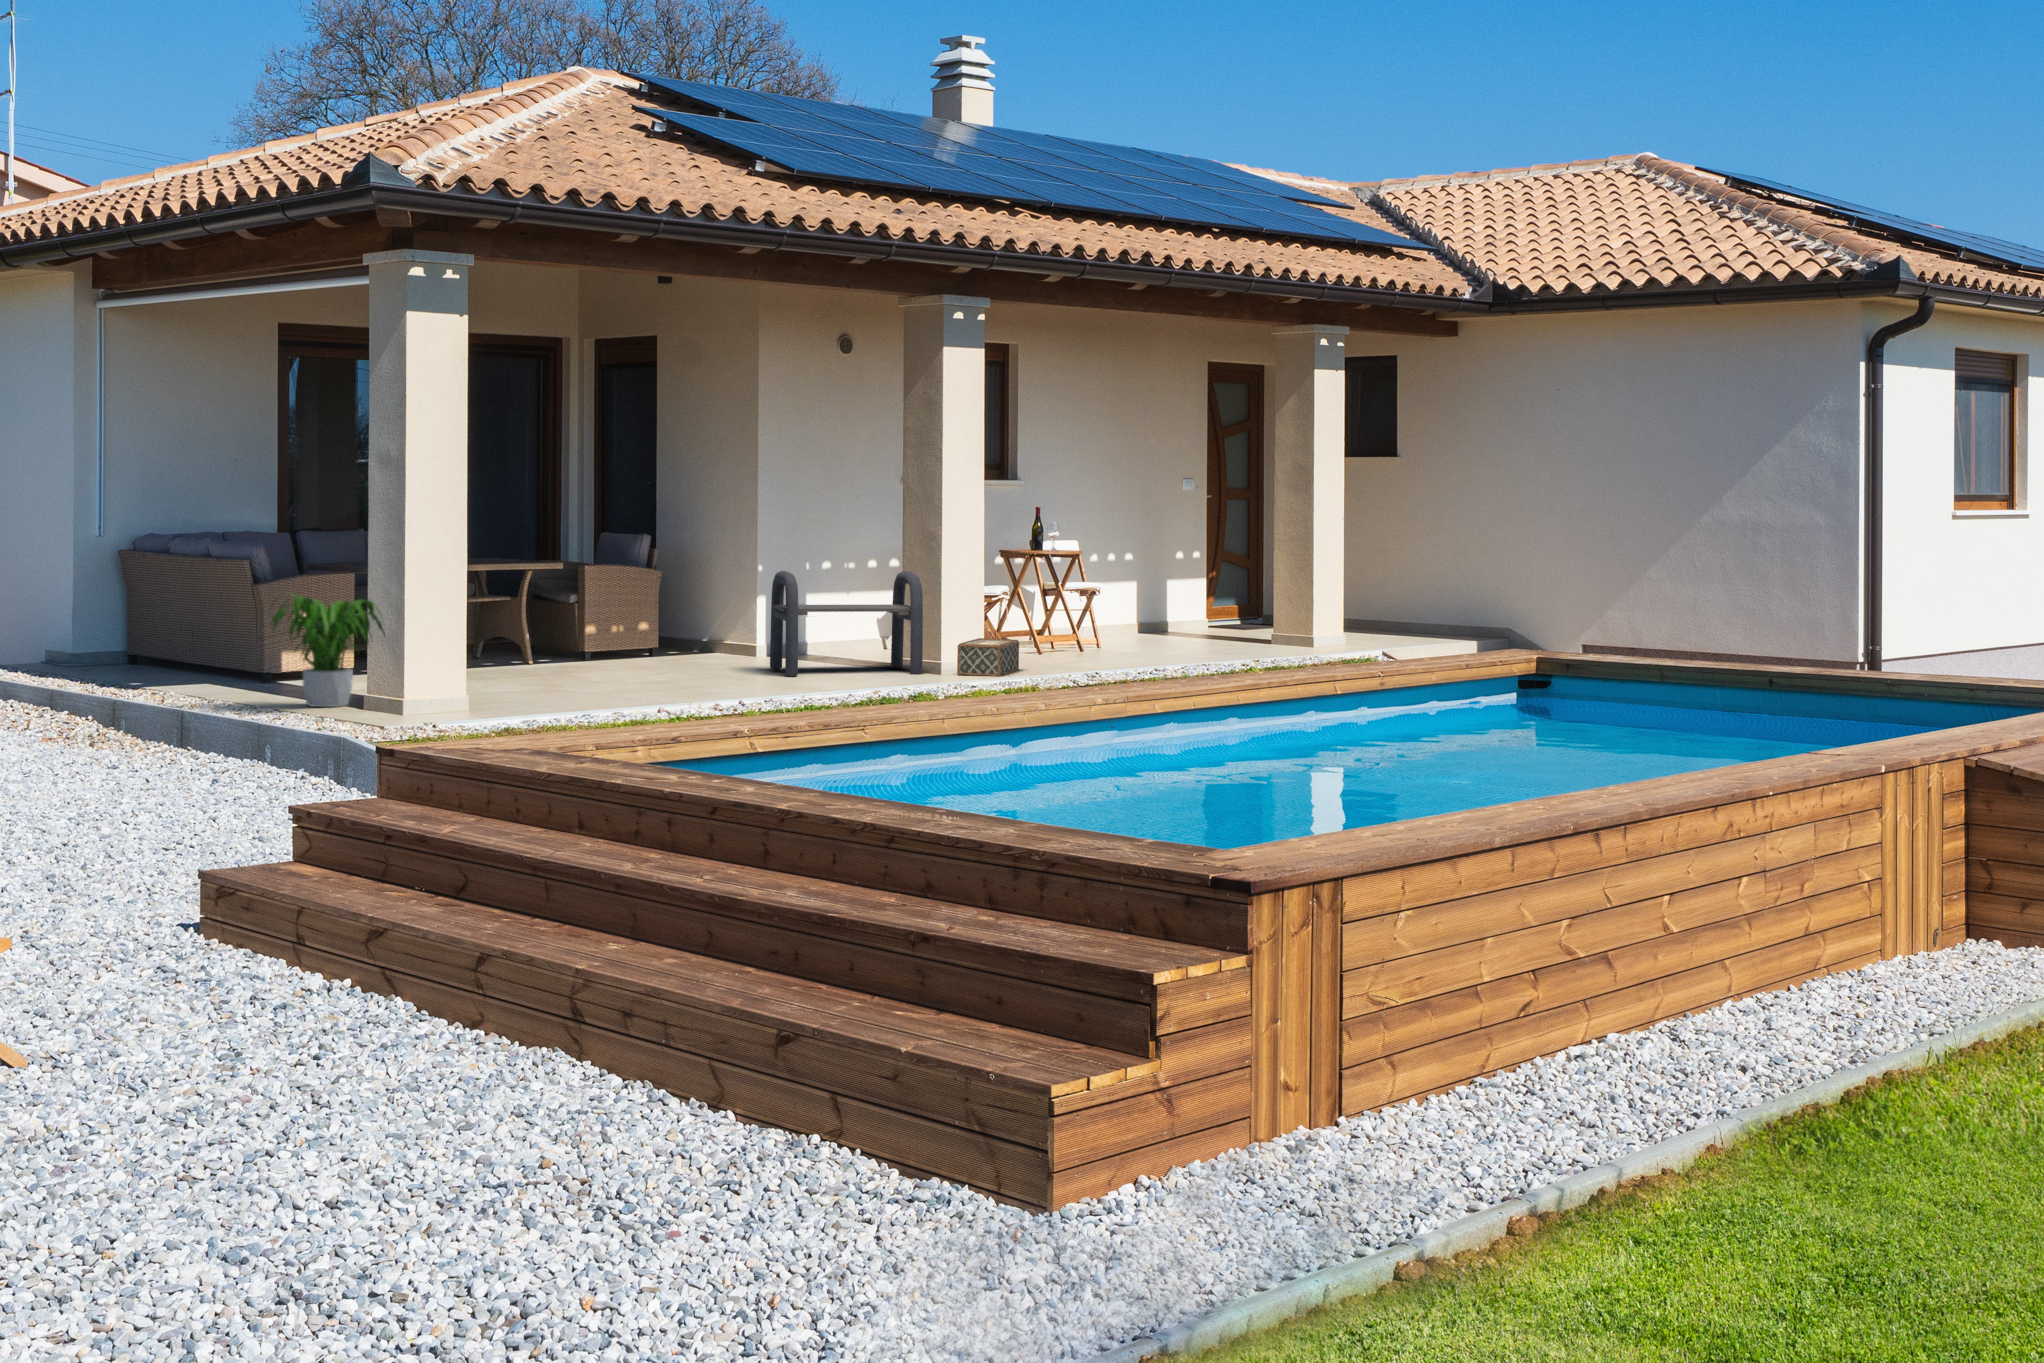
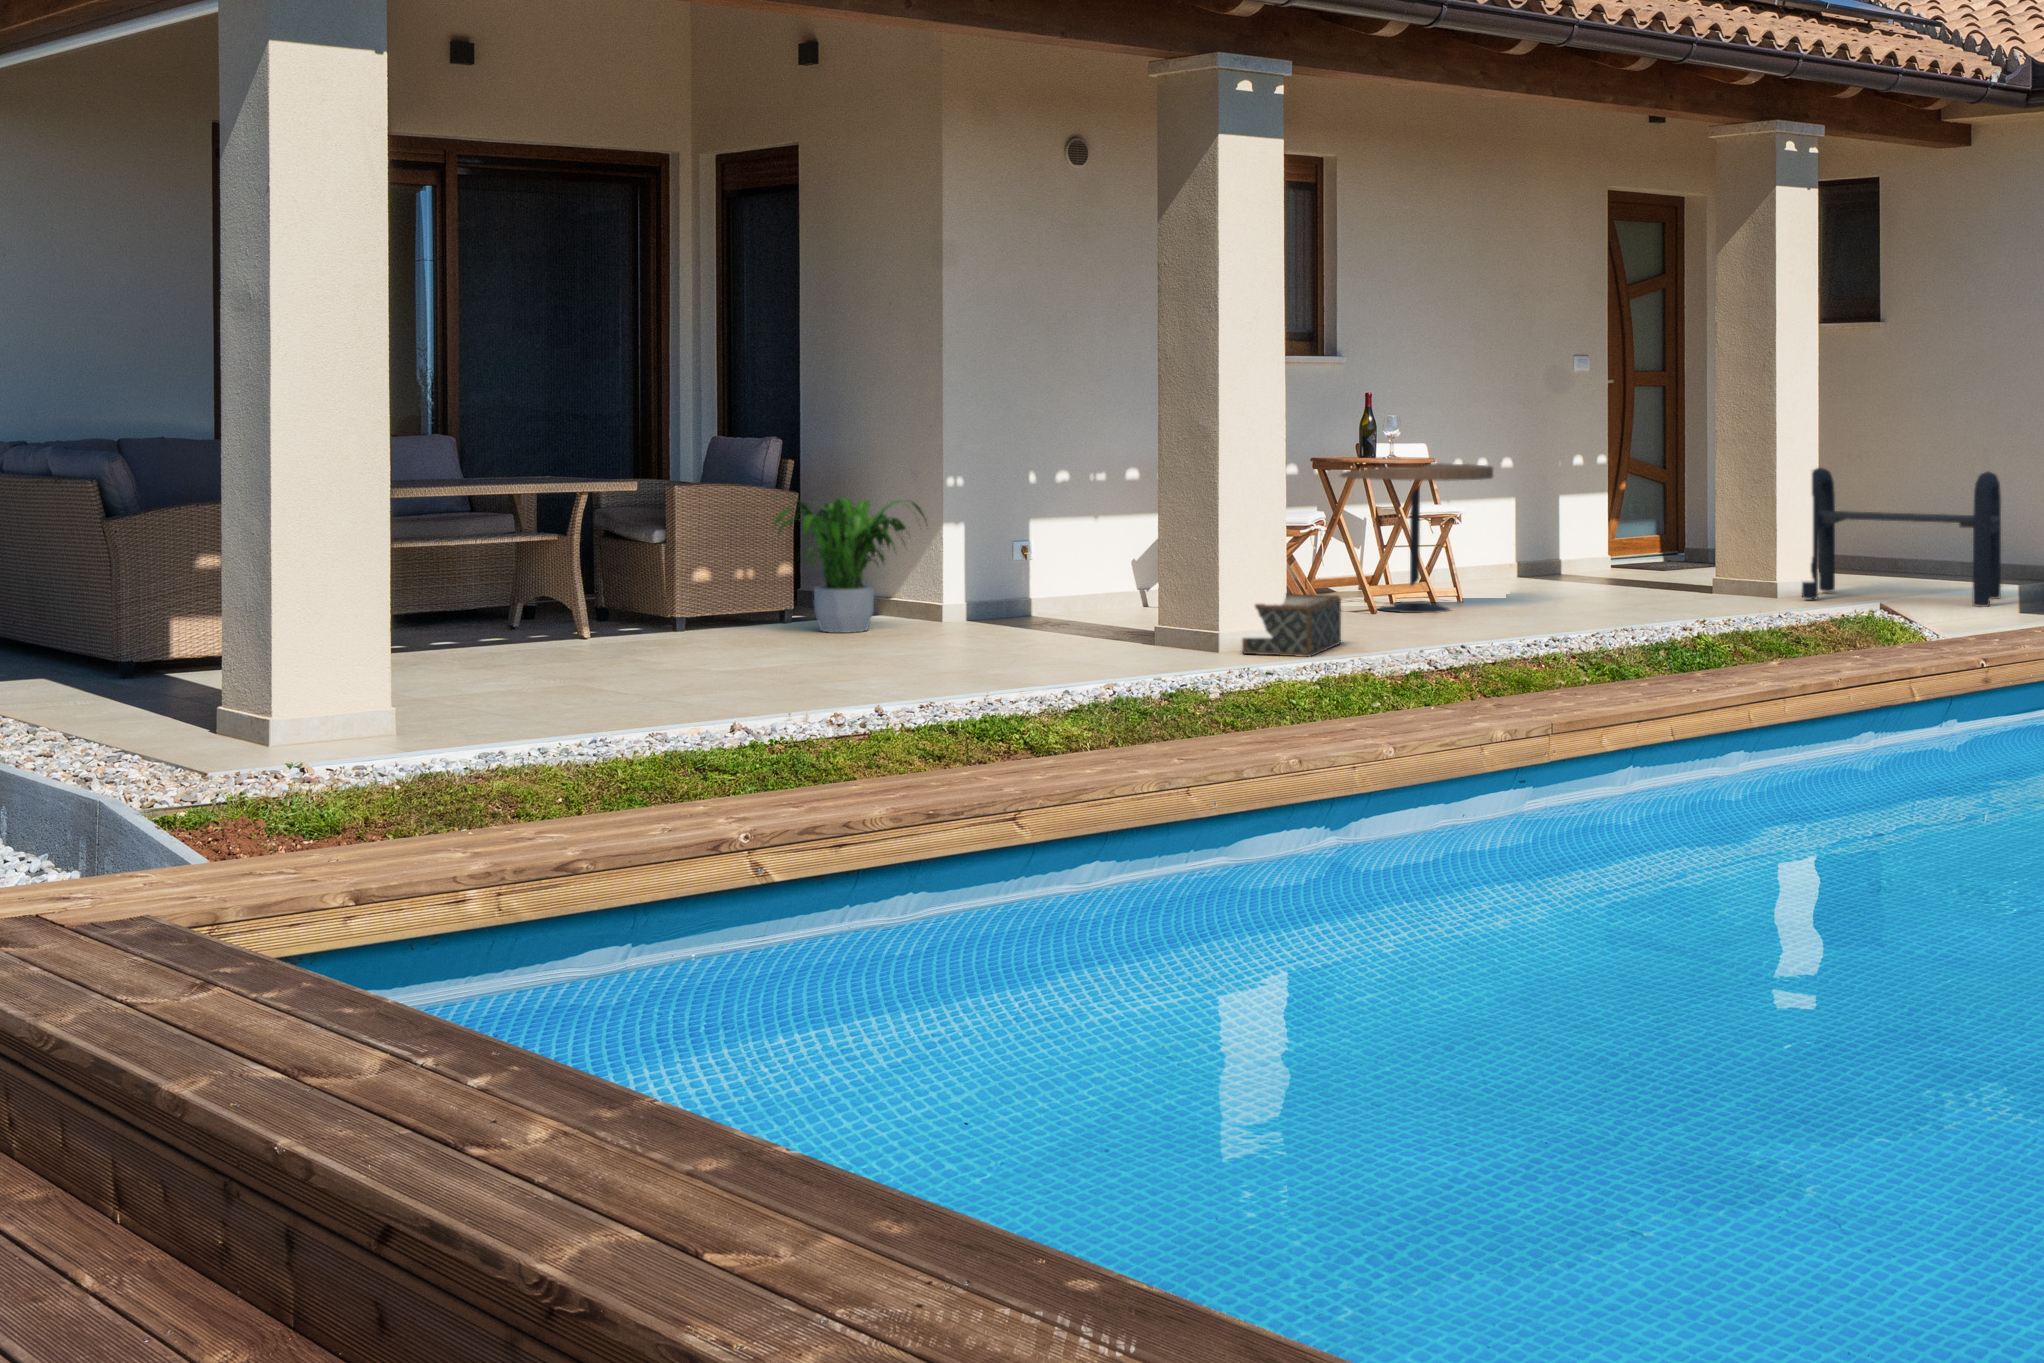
side table: none [1017,555,1120,655] -> present [1340,463,1493,613]
bench: present [770,571,923,676] -> present [1802,468,2001,607]
potted plant: present [271,596,385,707] -> present [772,495,924,633]

